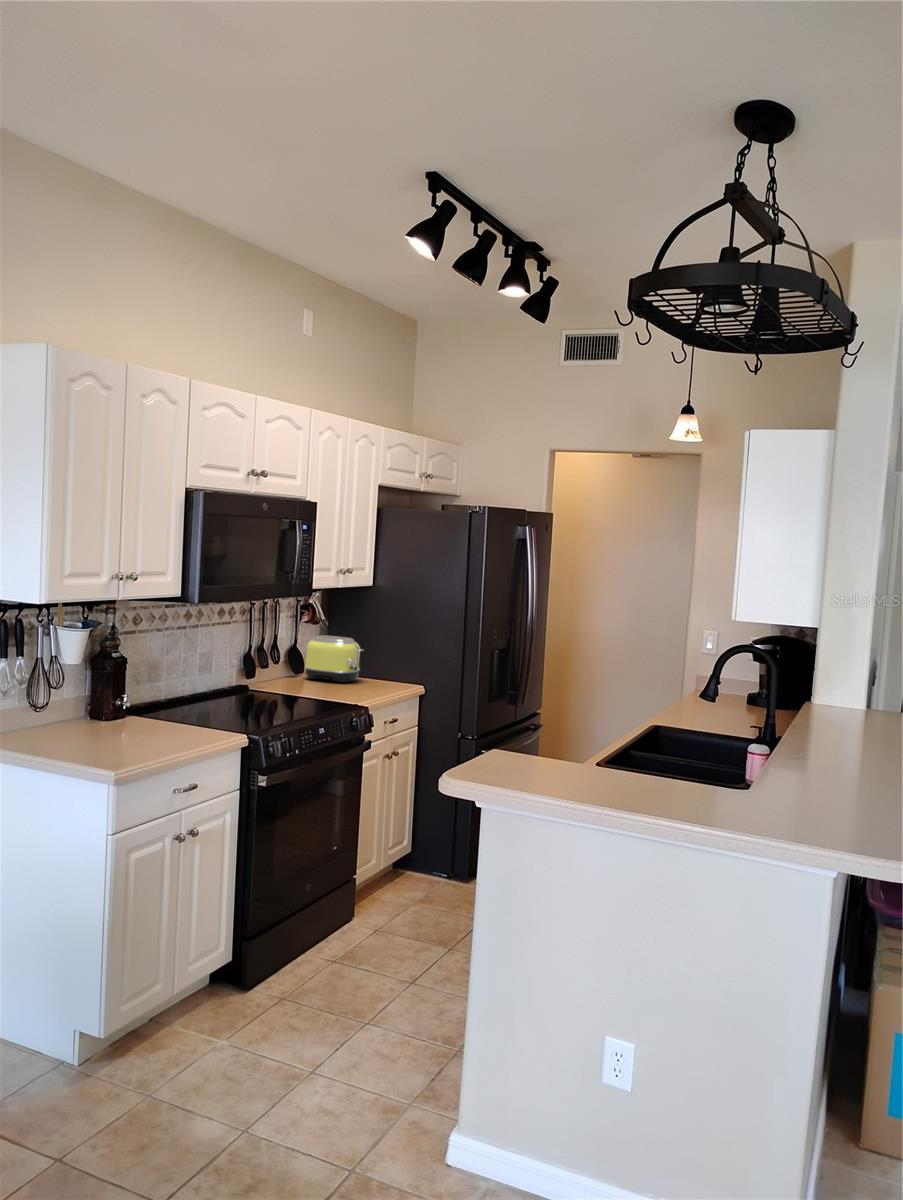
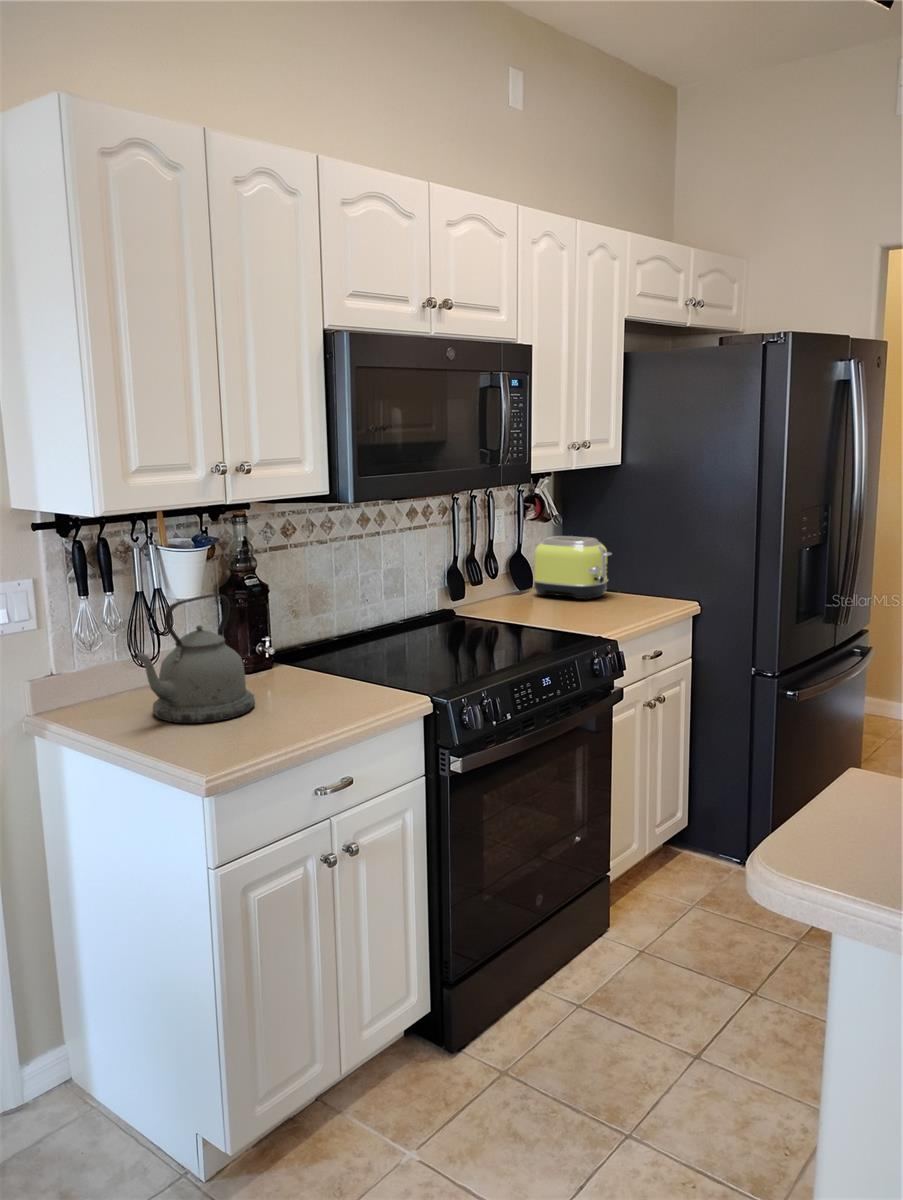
kettle: none [53,661,127,746] -> present [134,594,255,723]

